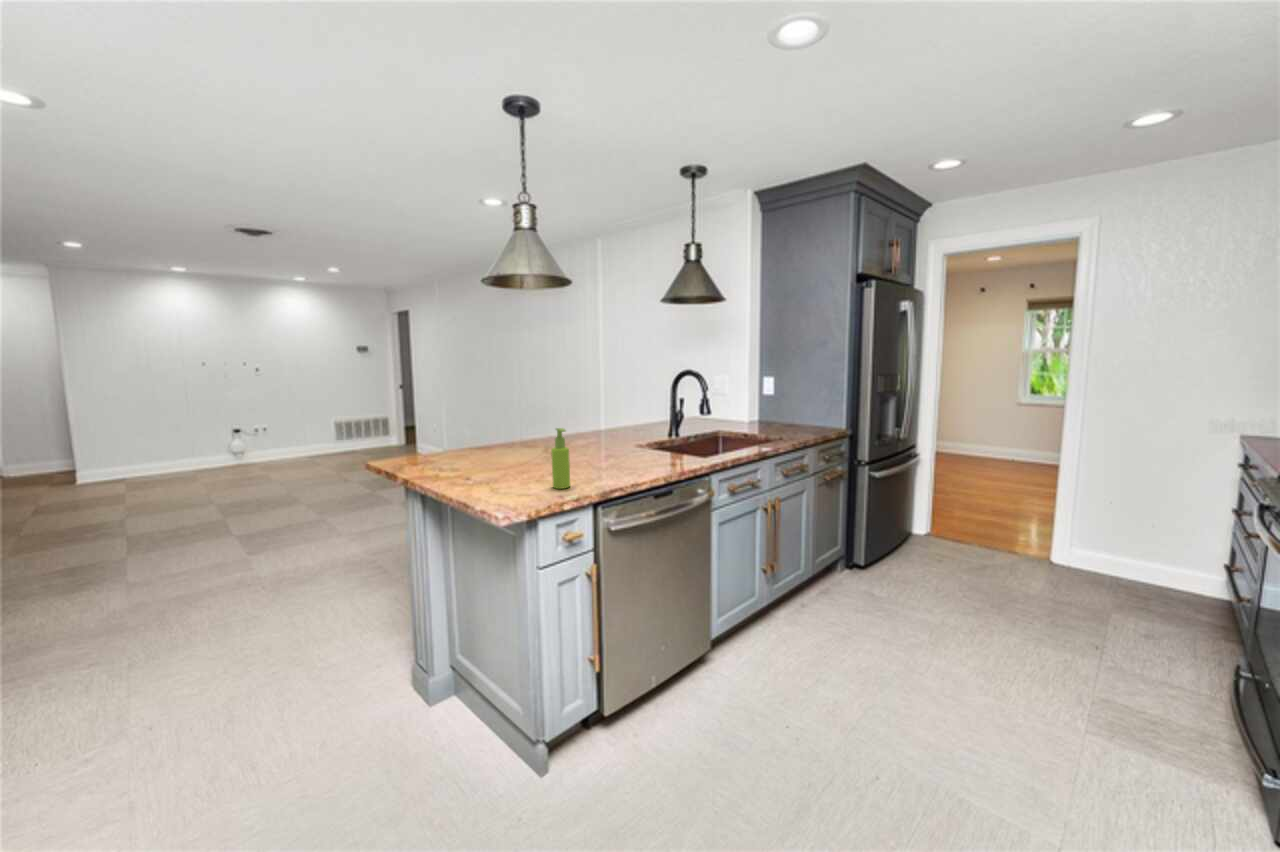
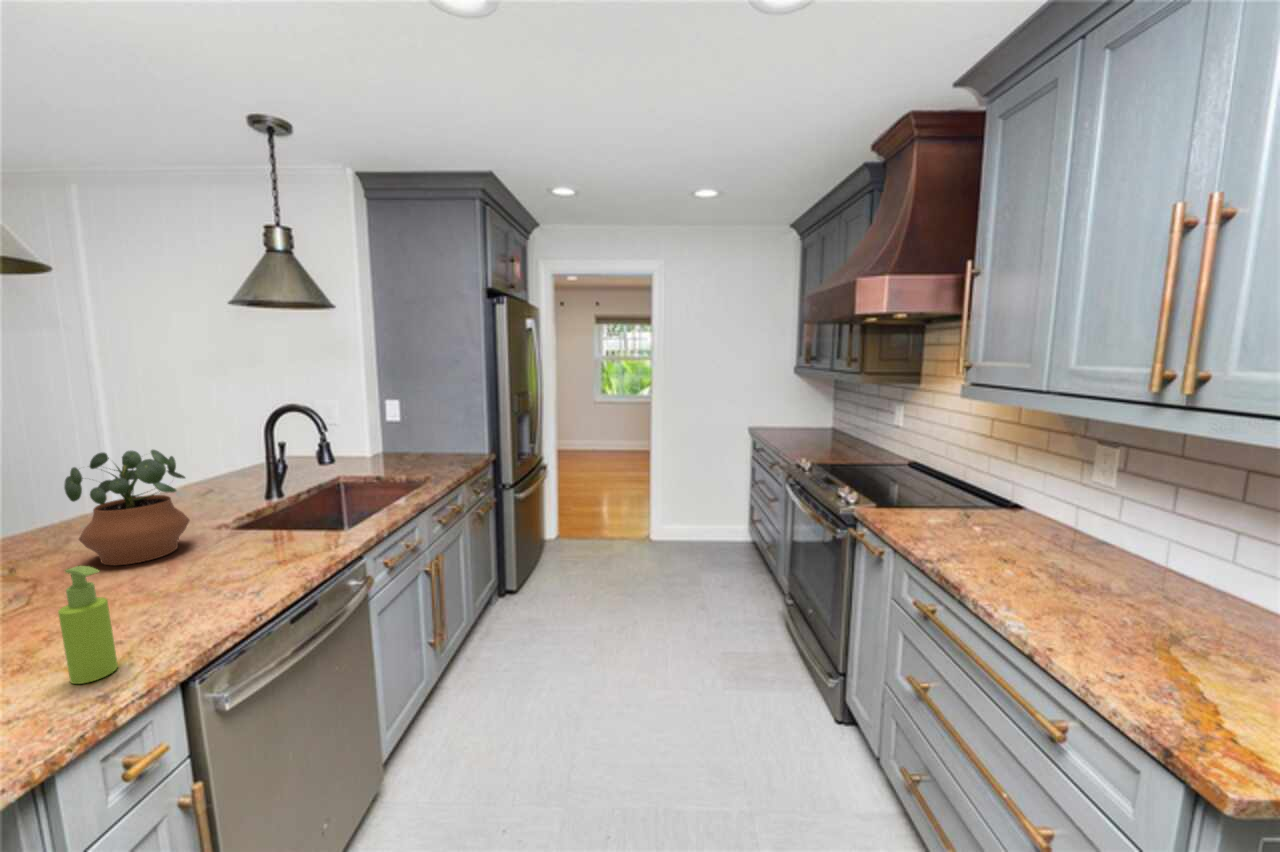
potted plant: none [573,388,624,453] -> present [64,450,190,565]

